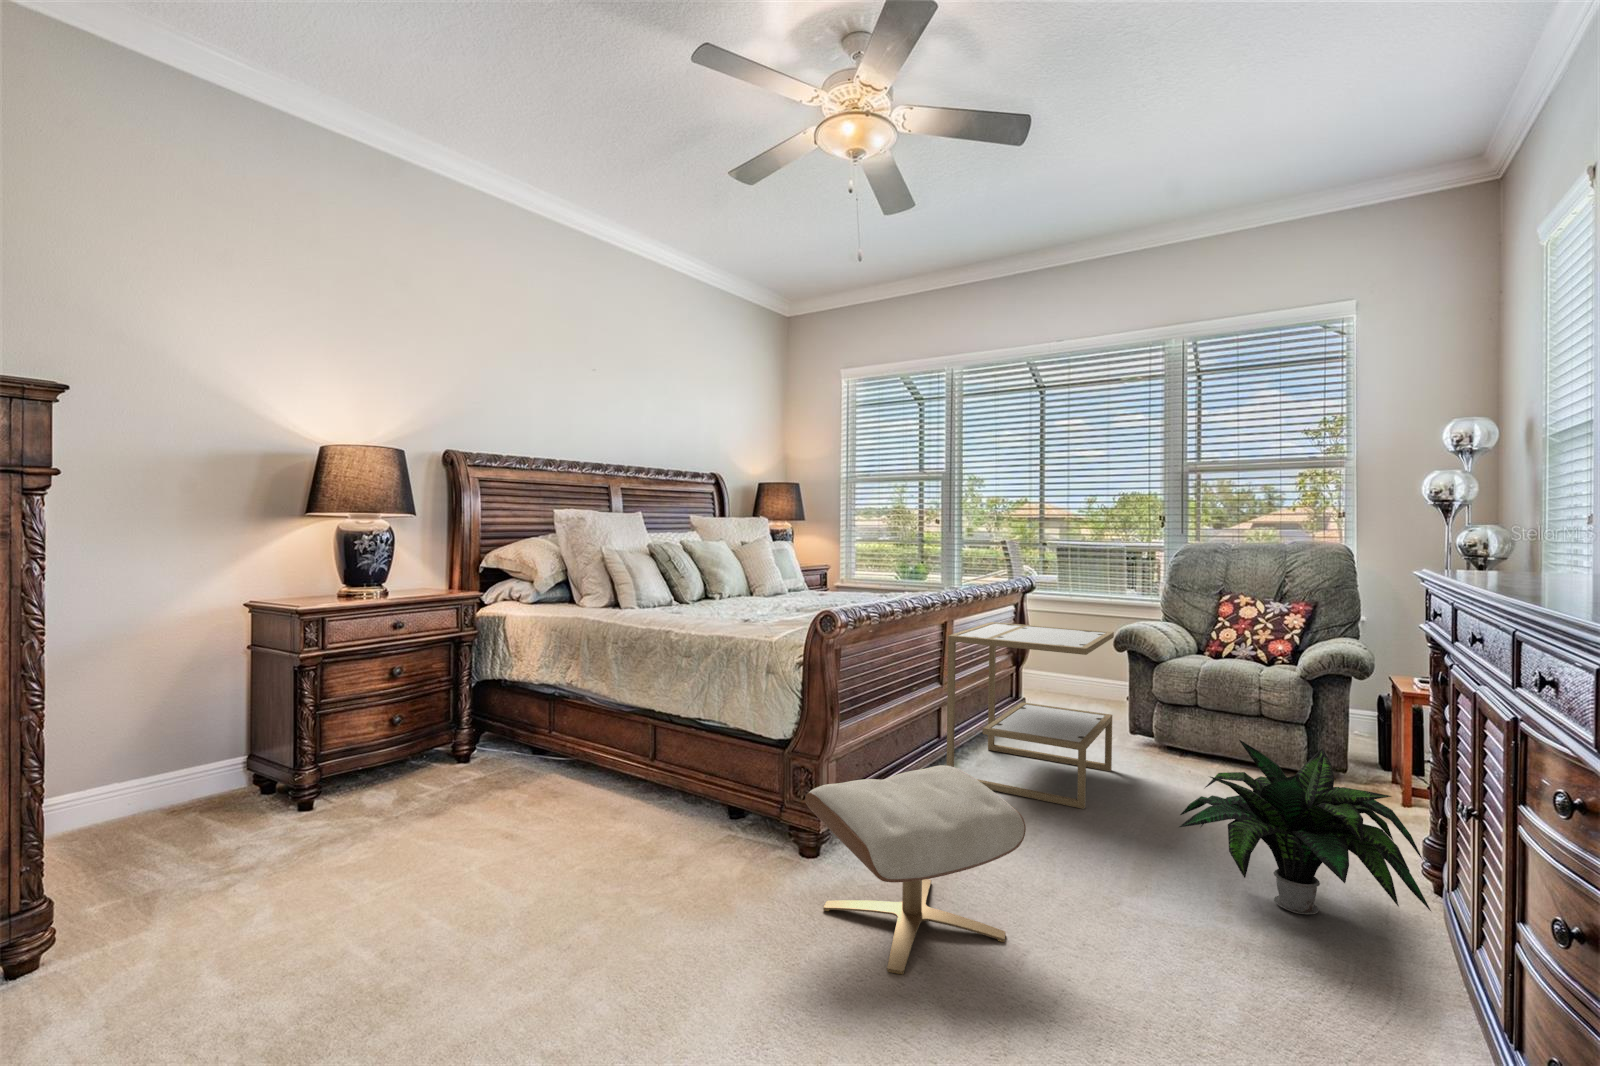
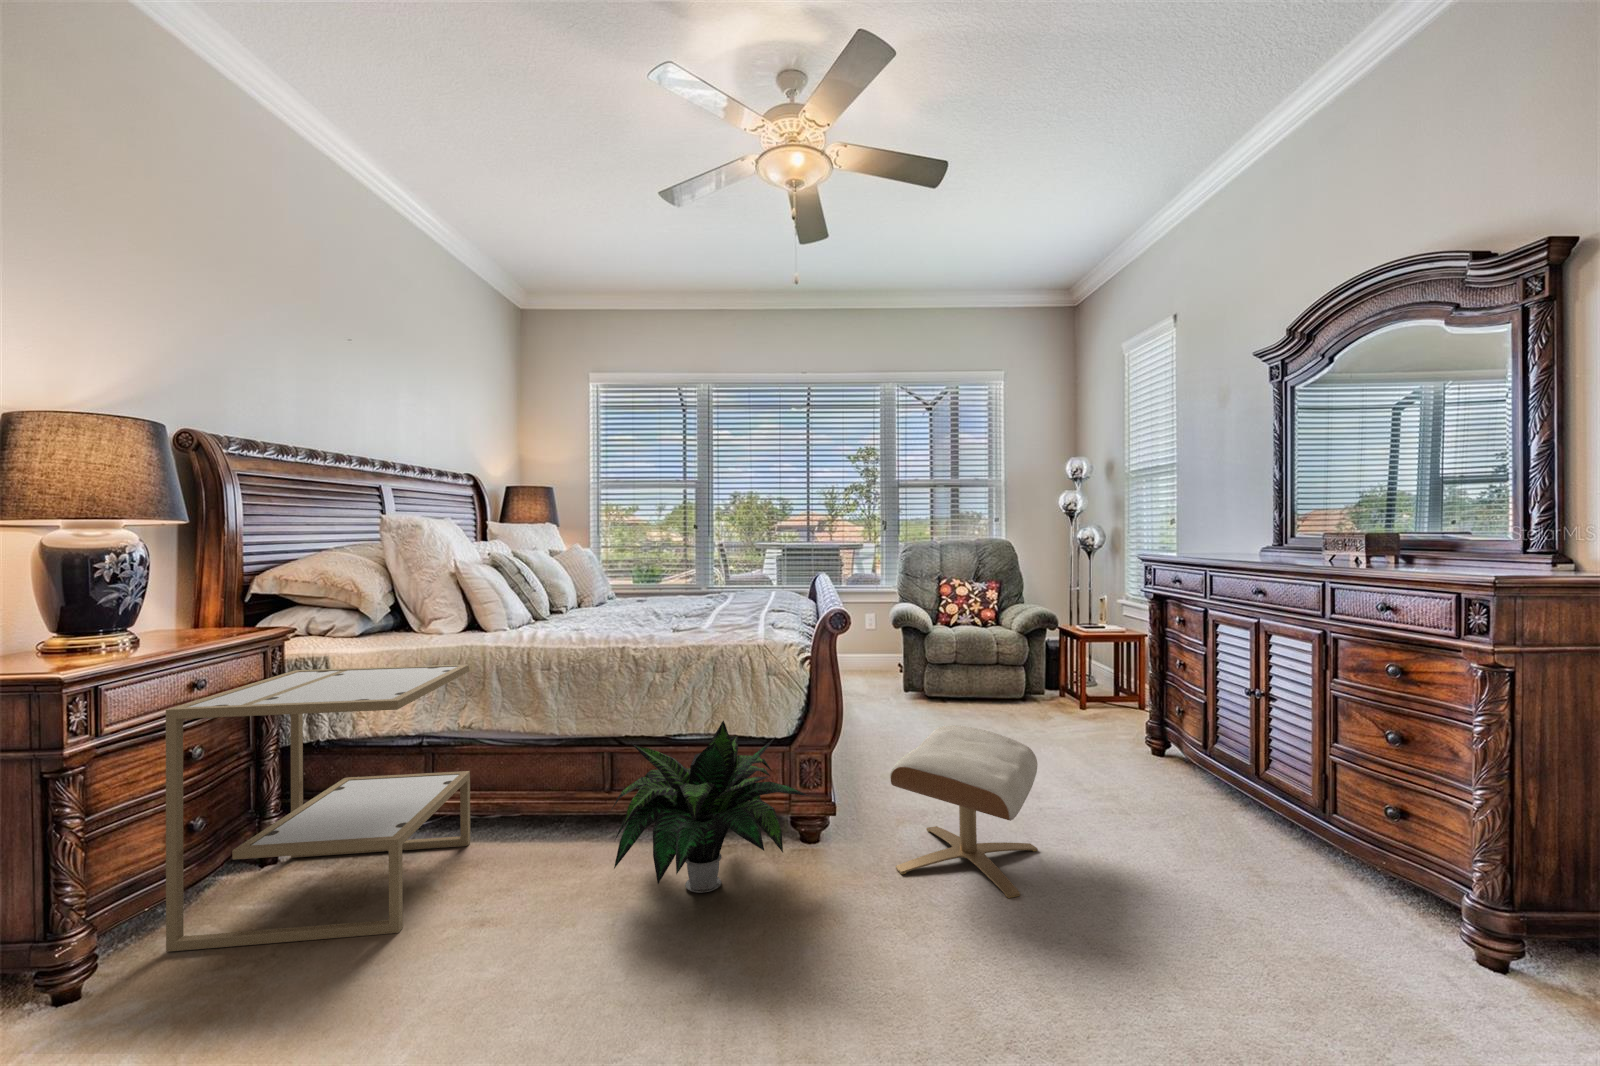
side table: present [947,622,1114,809] -> present [166,664,470,952]
potted plant: present [1179,740,1431,914] -> present [612,721,808,893]

